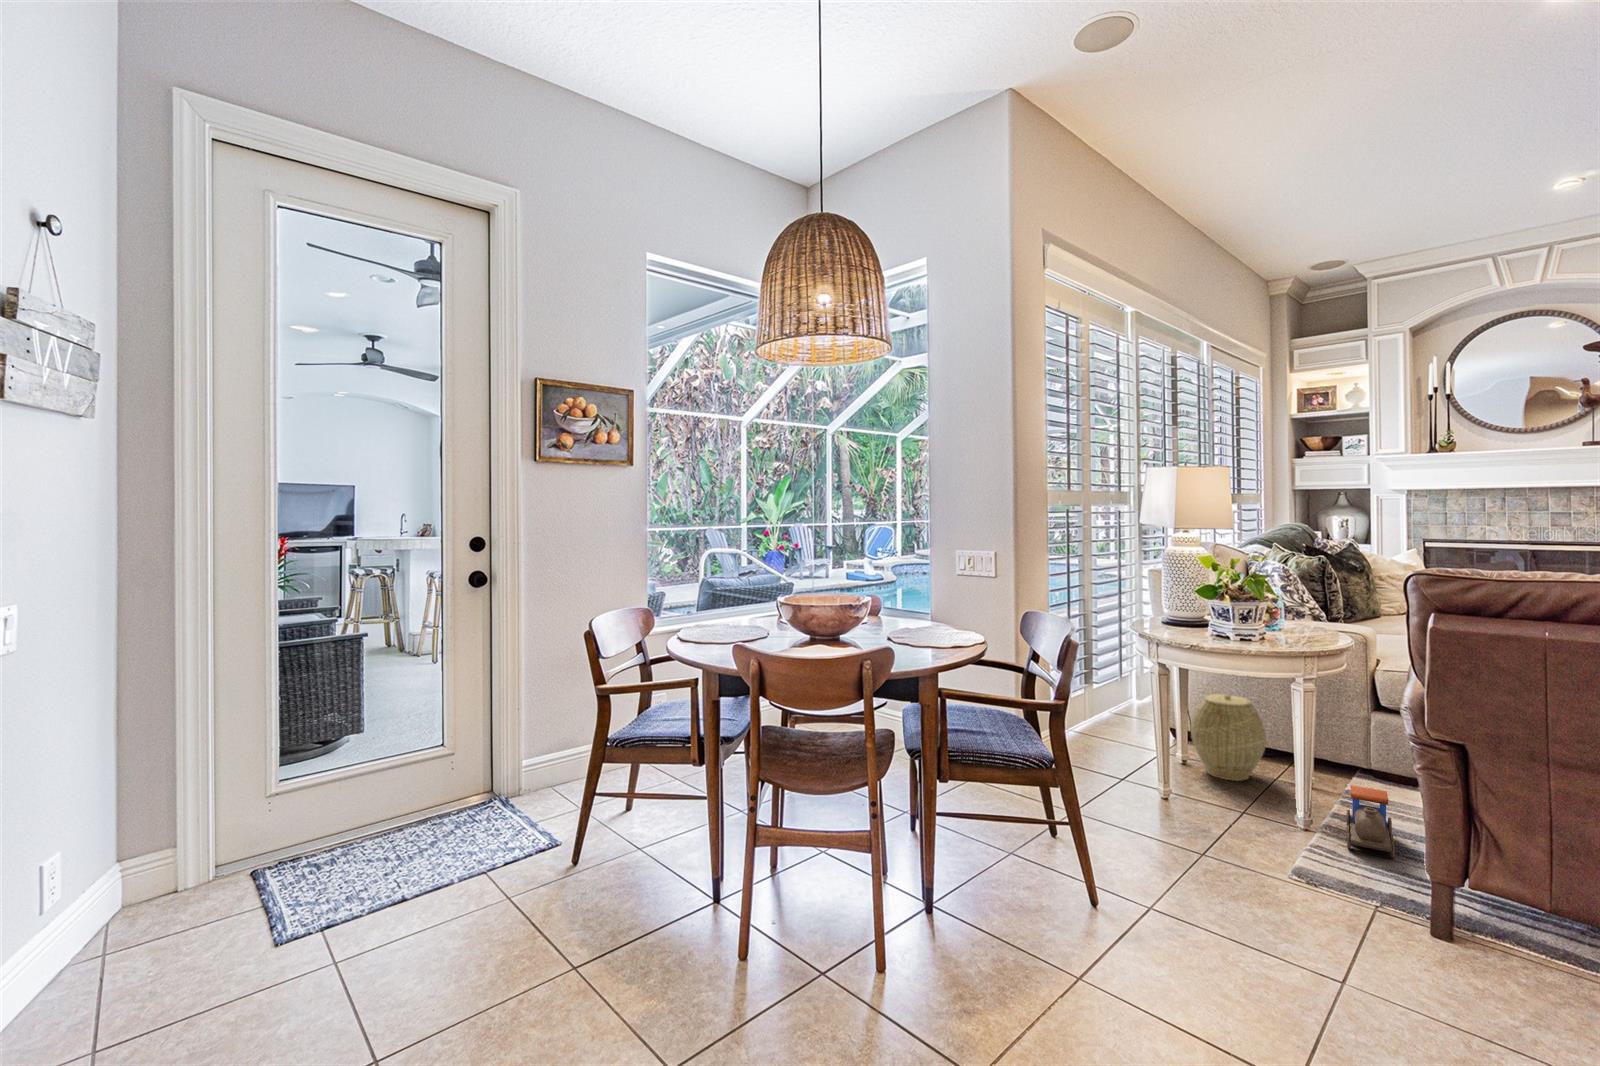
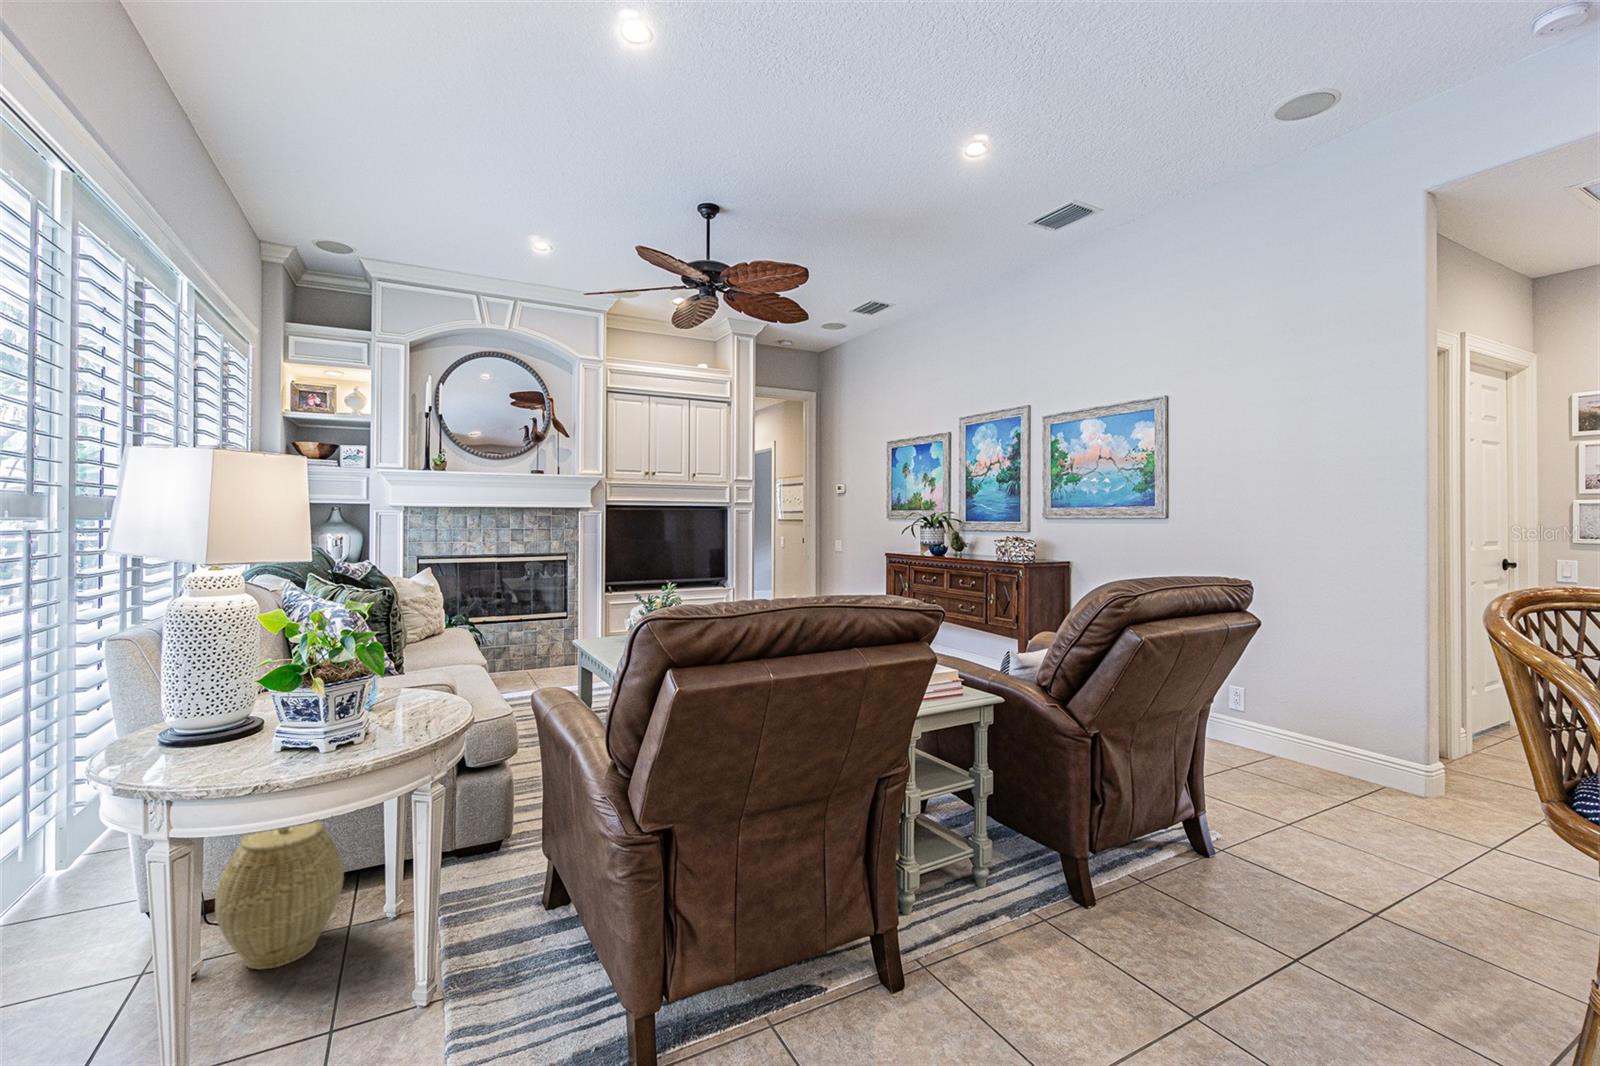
toy train: present [1347,785,1395,858] -> none [473,893,546,1005]

